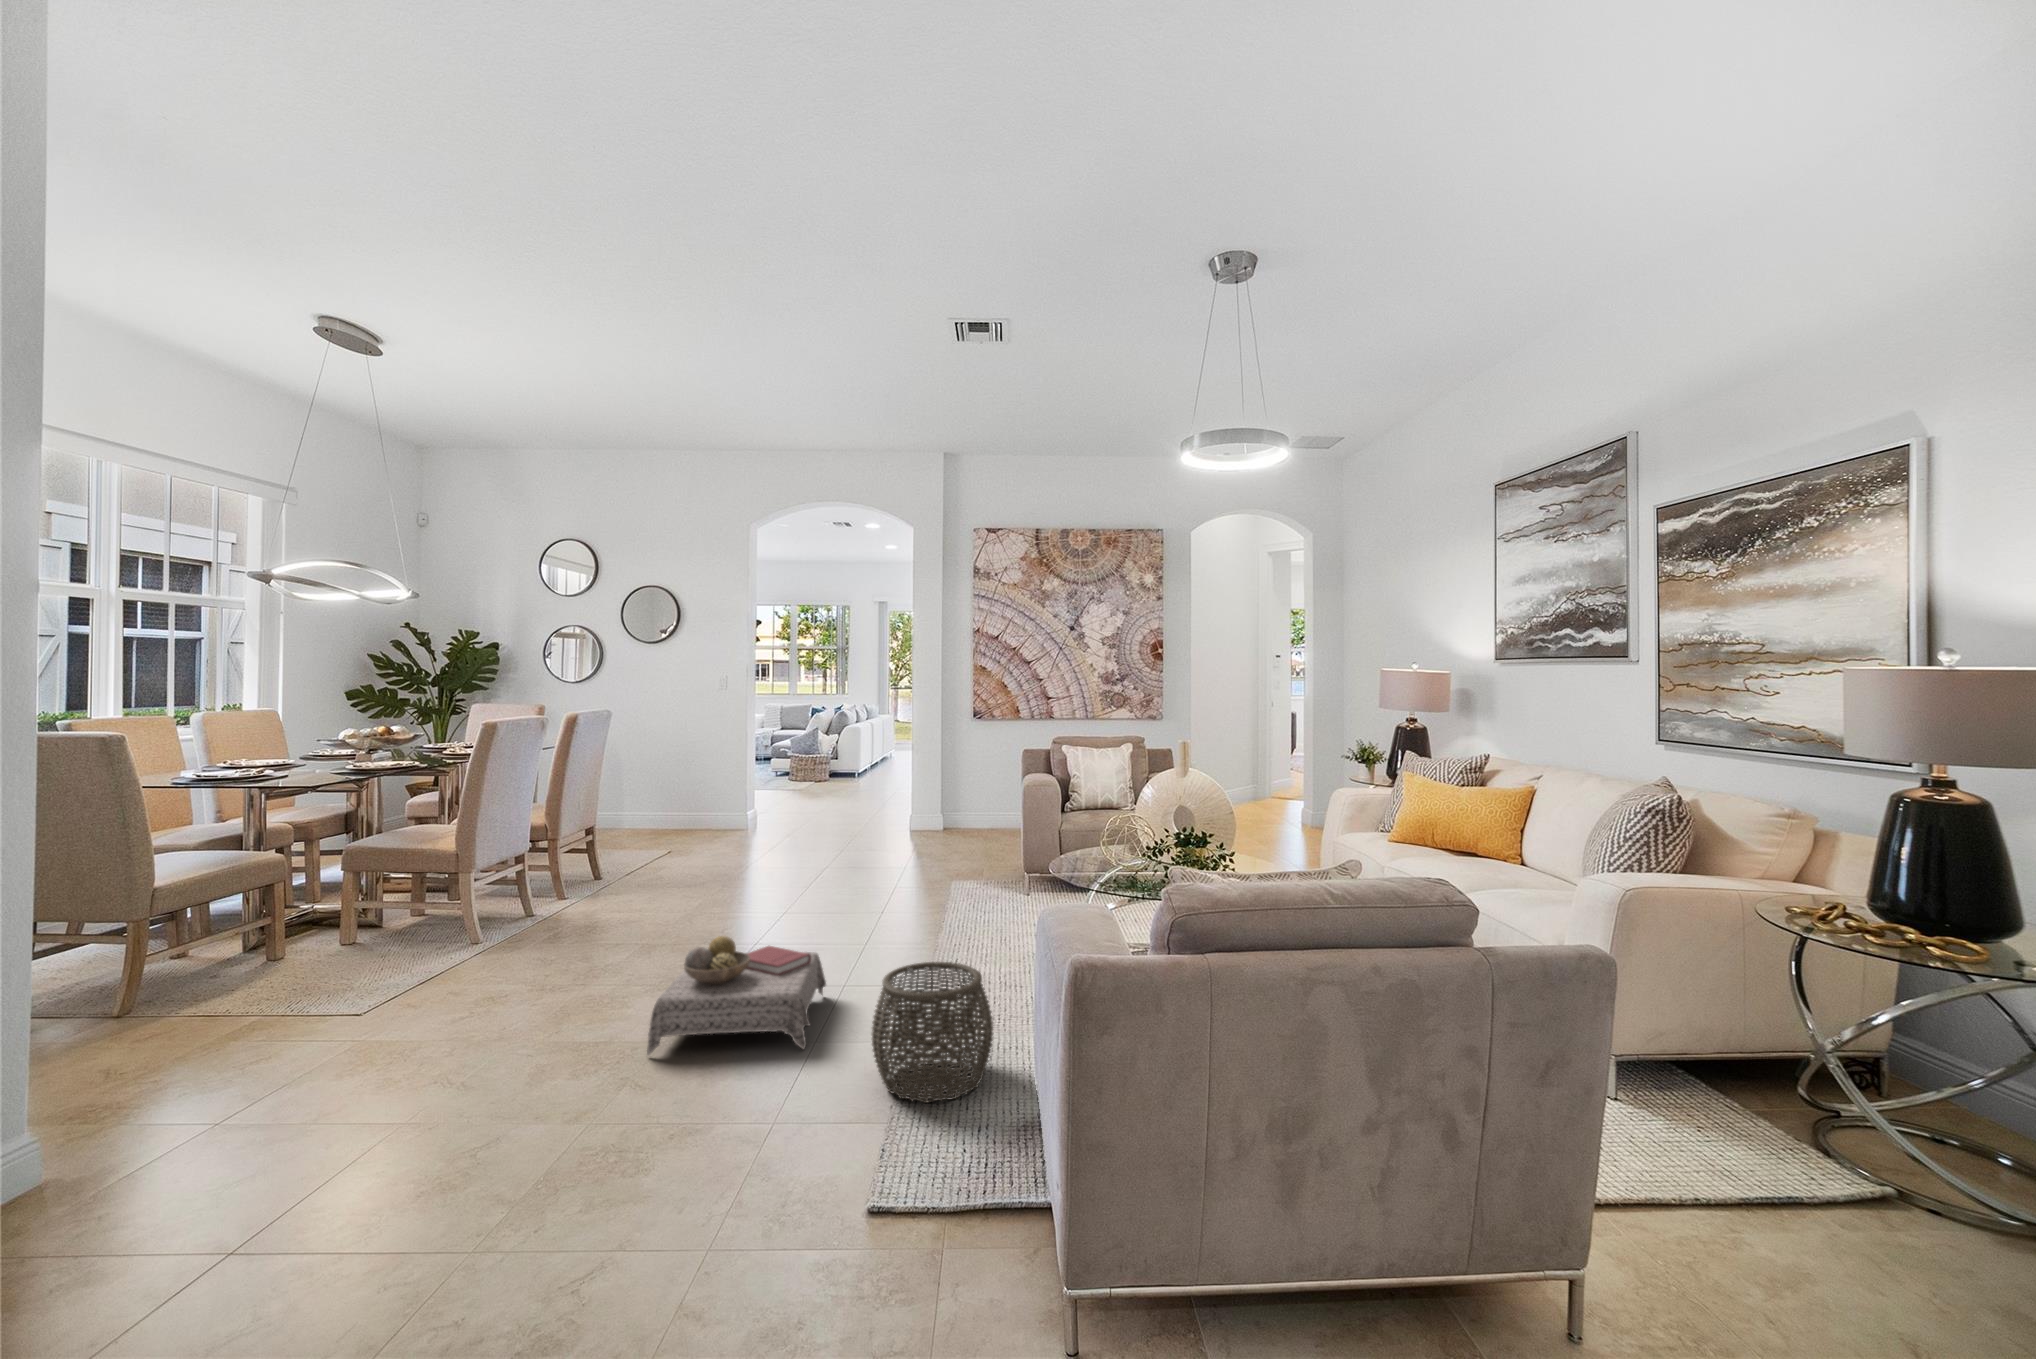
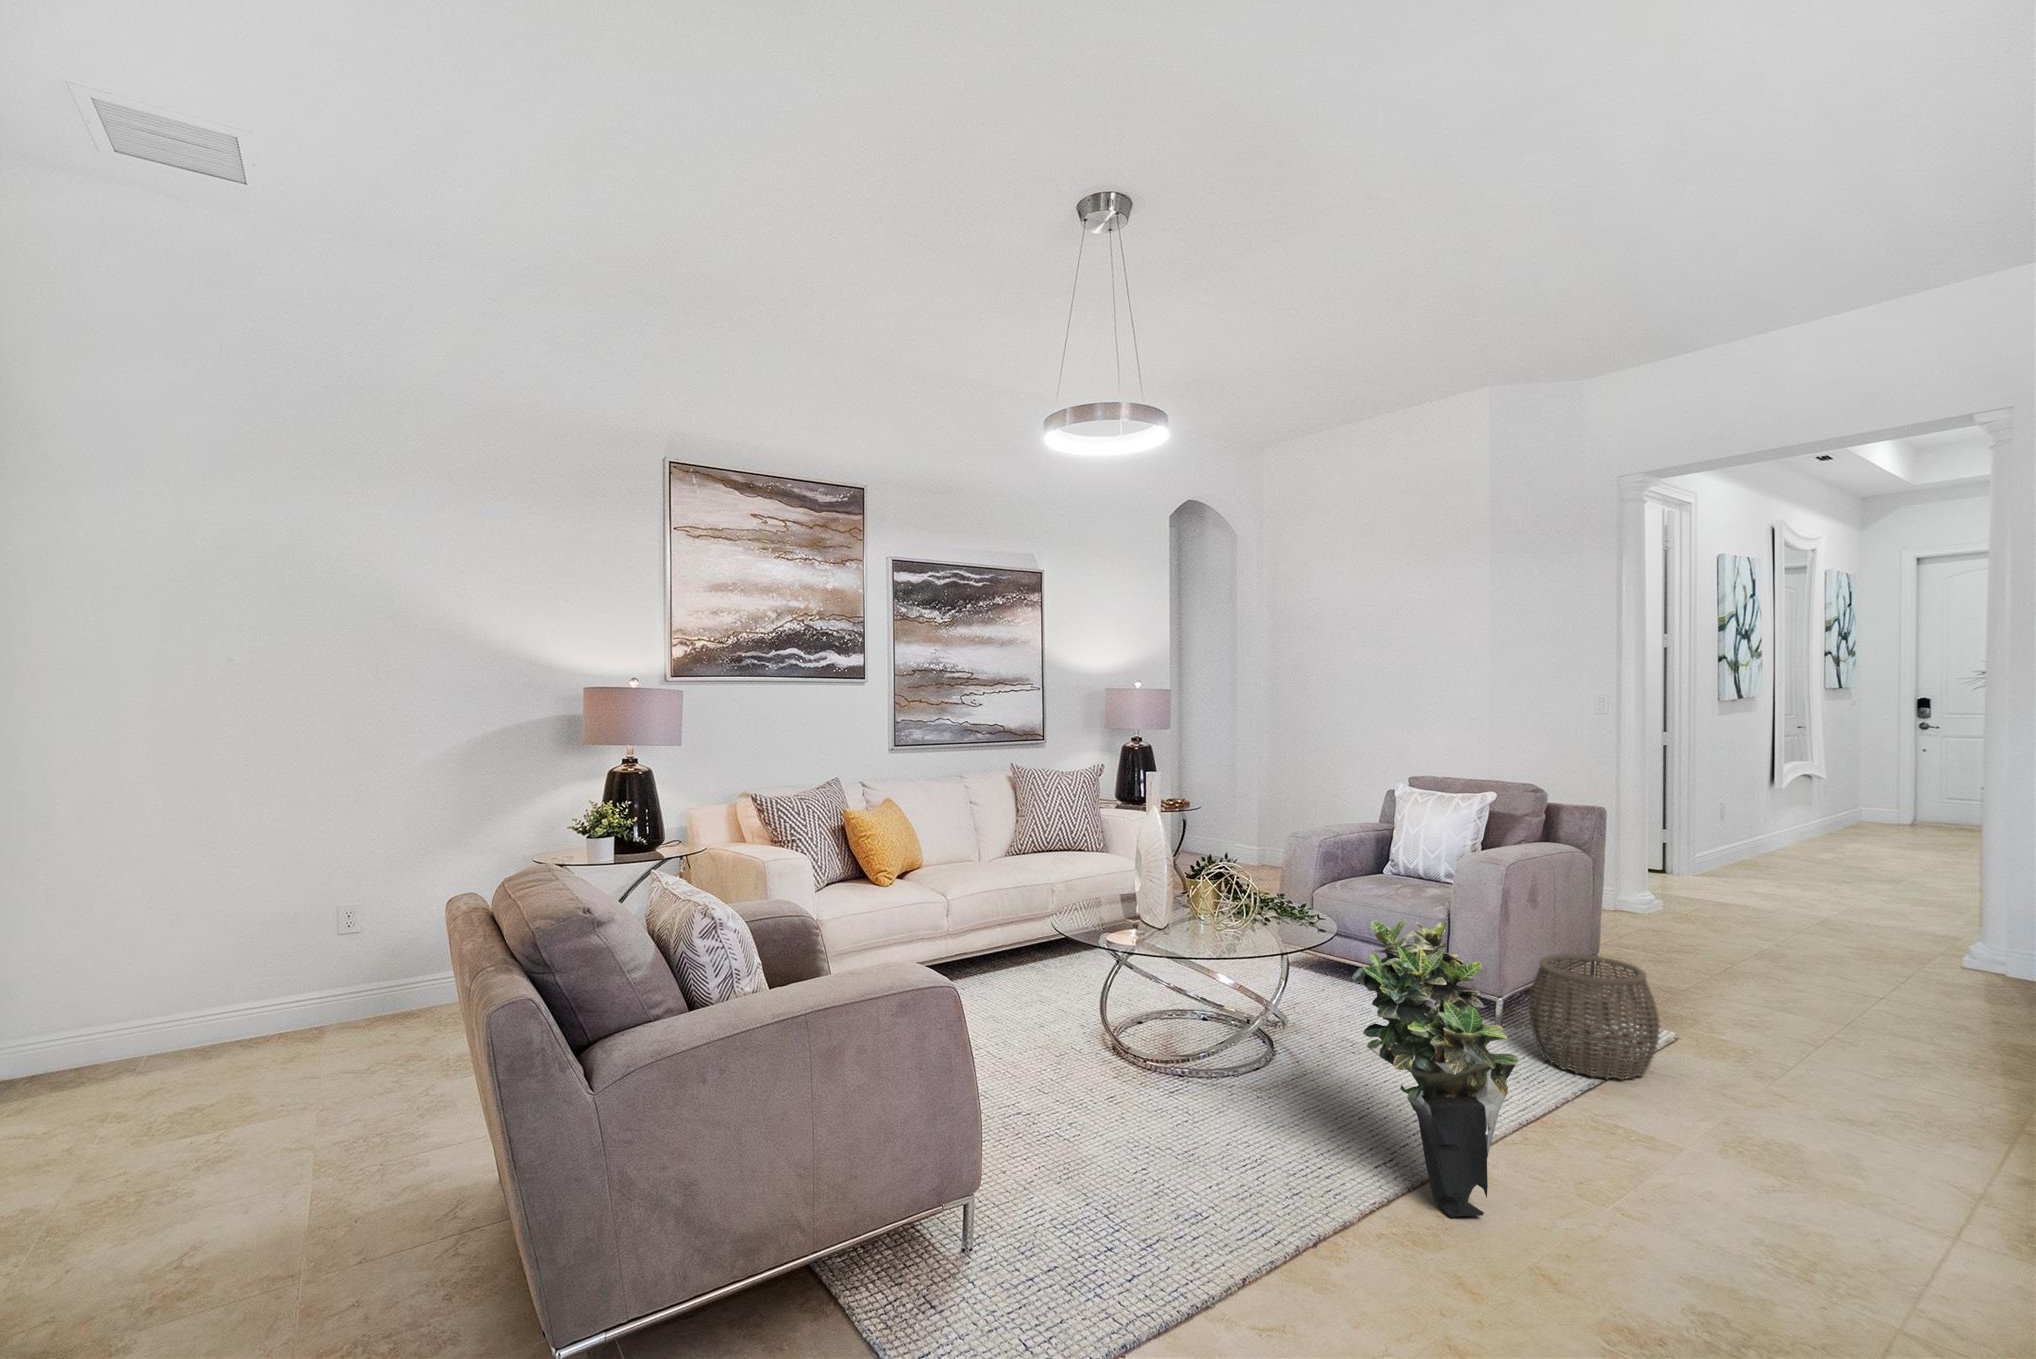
potted plant: none [878,819,968,958] -> present [1352,920,1519,1218]
ottoman: present [647,936,826,1056] -> none [1660,1078,1988,1302]

